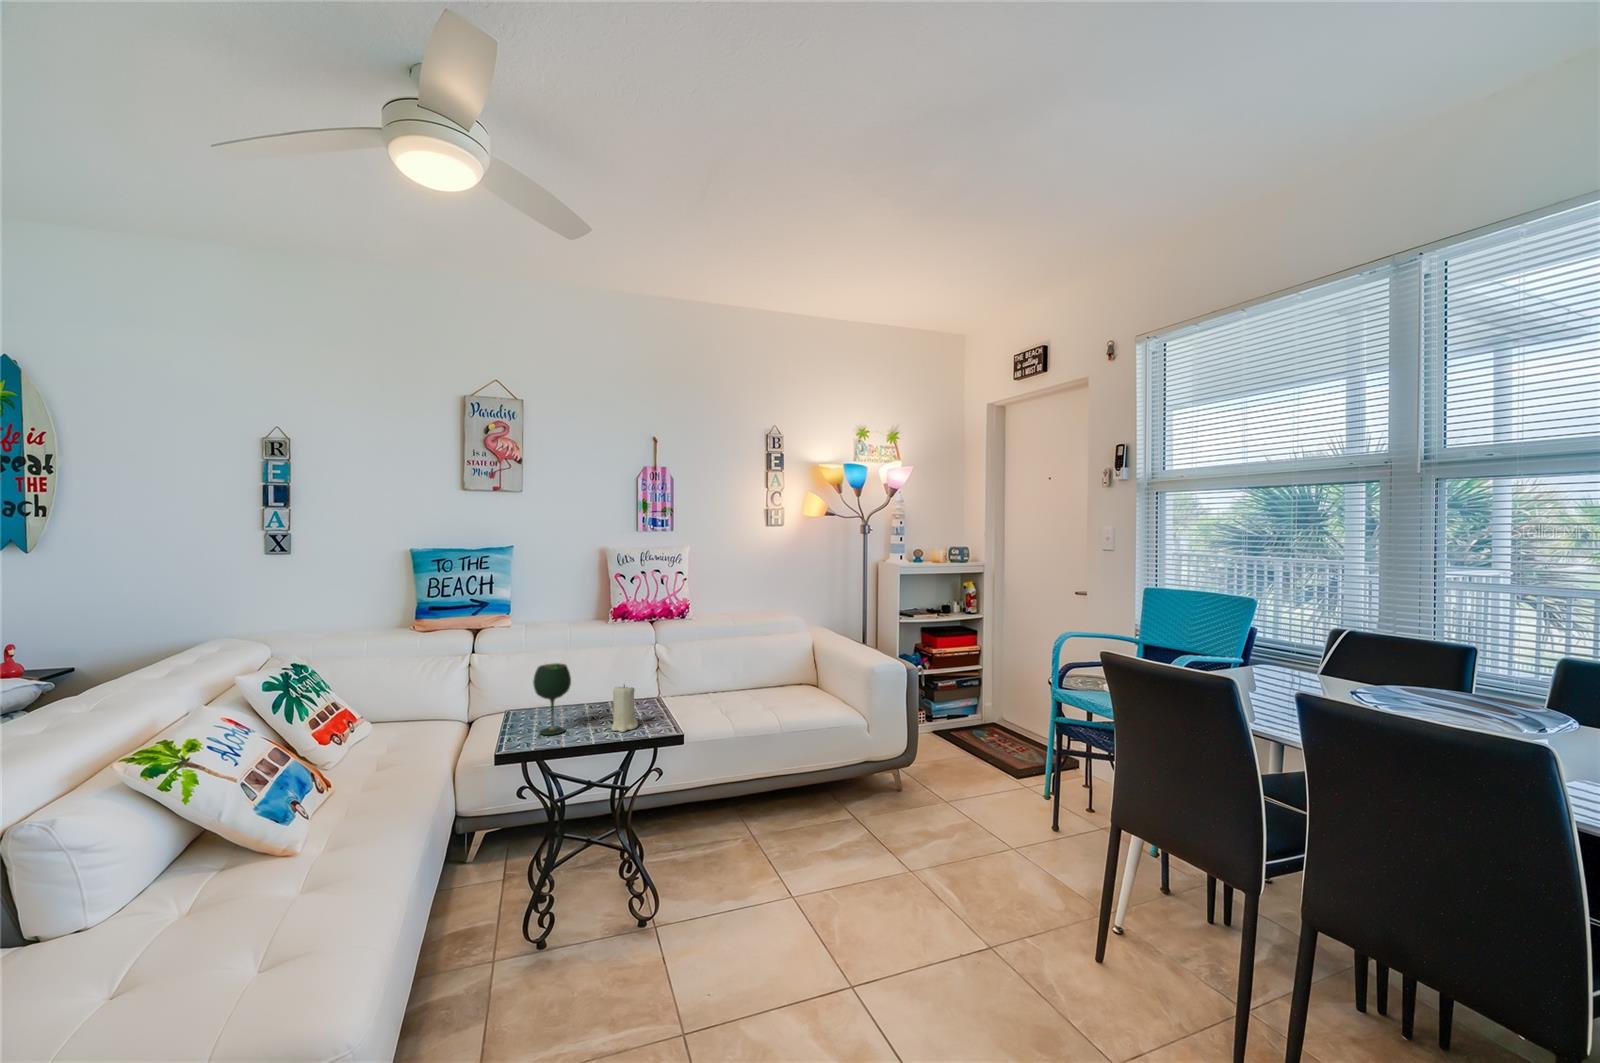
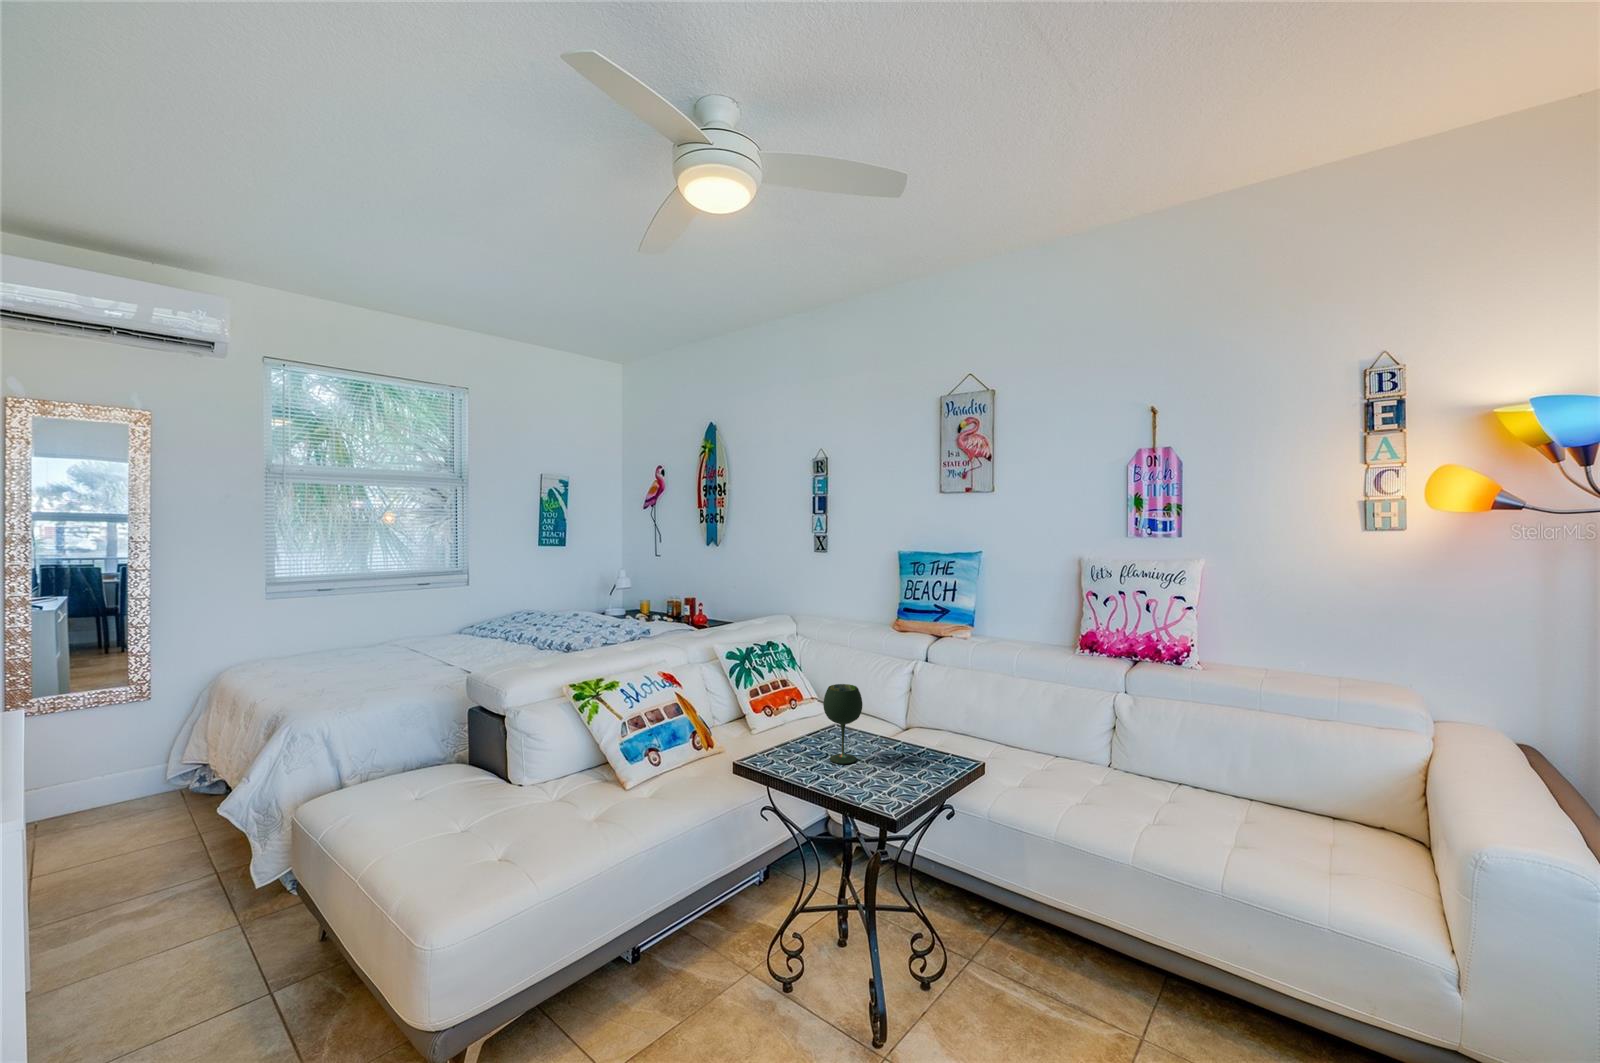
candle: present [611,685,638,732] -> none [883,729,916,788]

